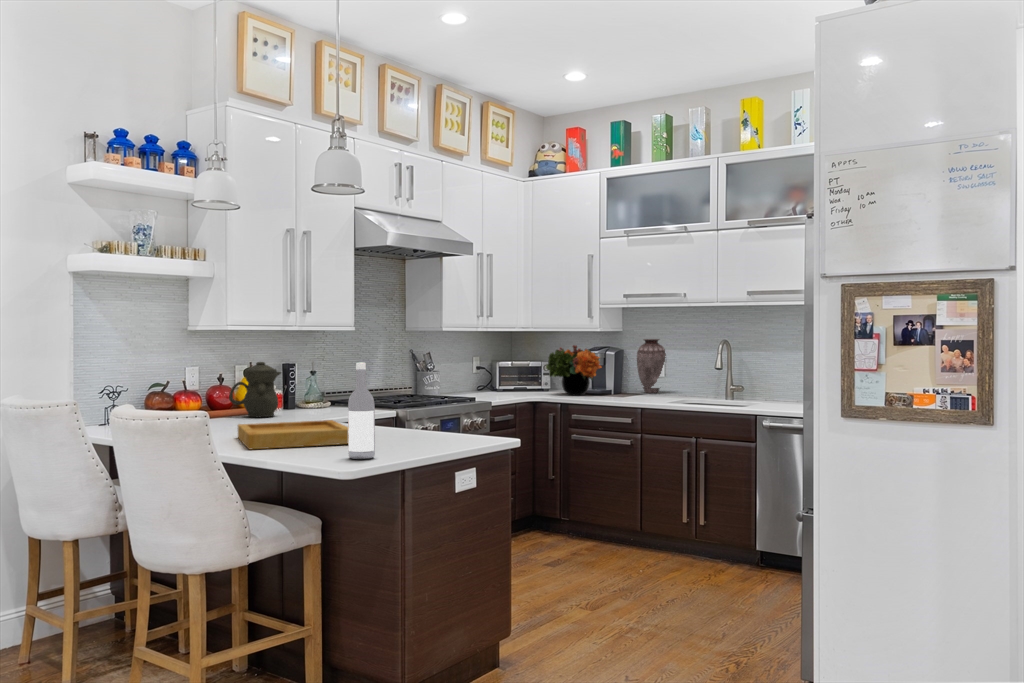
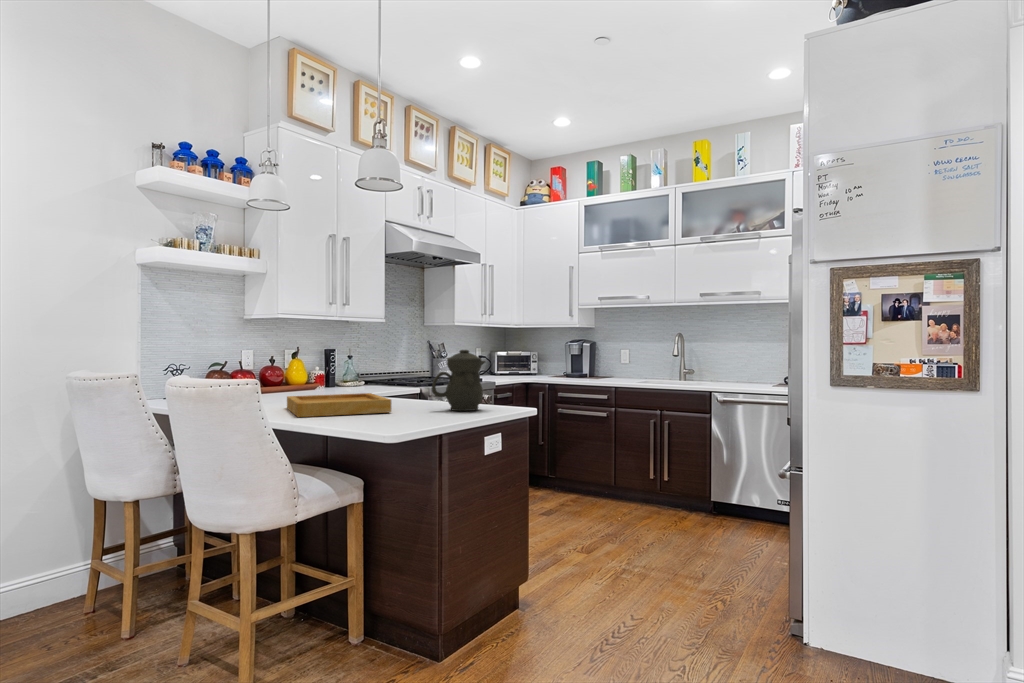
vase: present [637,339,666,393] -> none [608,334,631,377]
flower arrangement: present [546,345,601,395] -> none [536,338,582,378]
teapot: present [229,362,281,417] -> present [432,350,485,411]
wine bottle: present [348,362,375,459] -> none [390,337,414,425]

